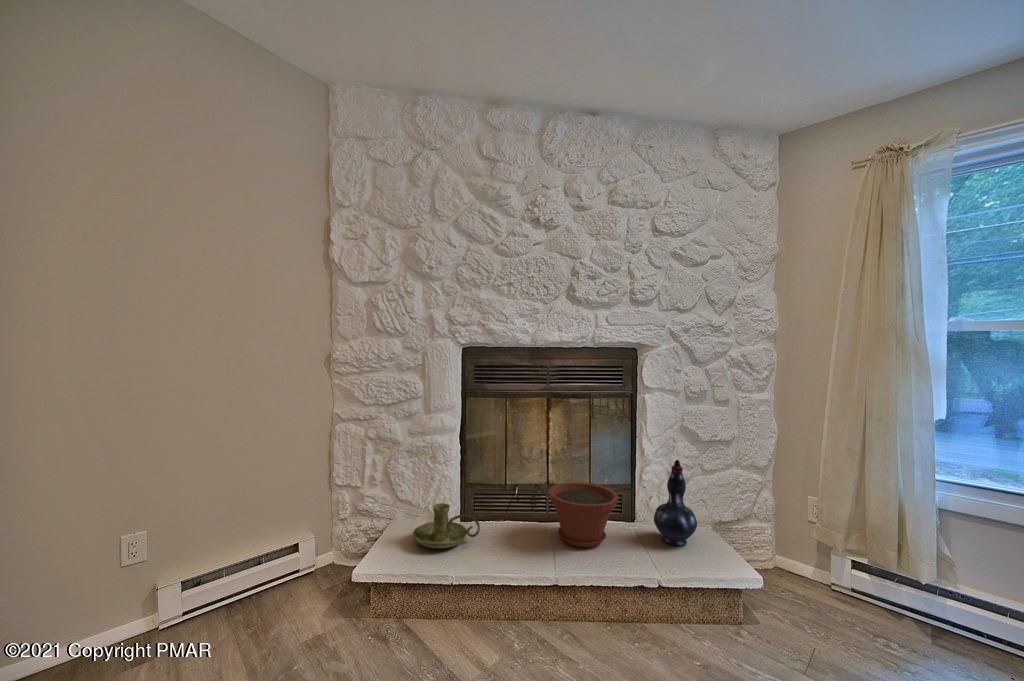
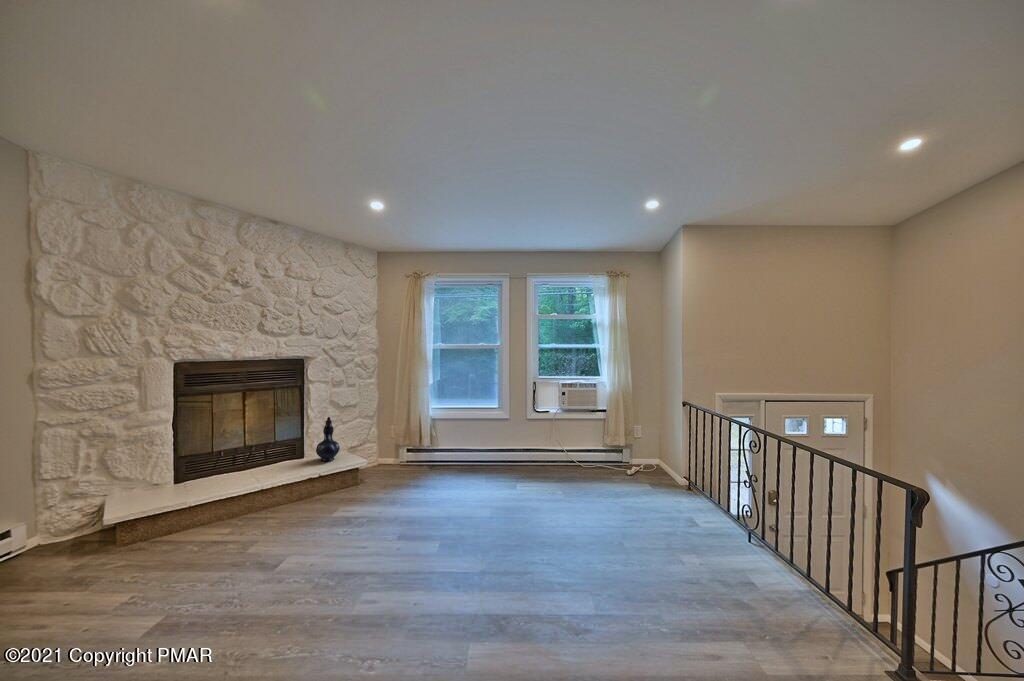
plant pot: present [549,482,619,548] -> none [249,440,296,474]
candle holder: present [413,503,480,548] -> none [140,469,199,498]

